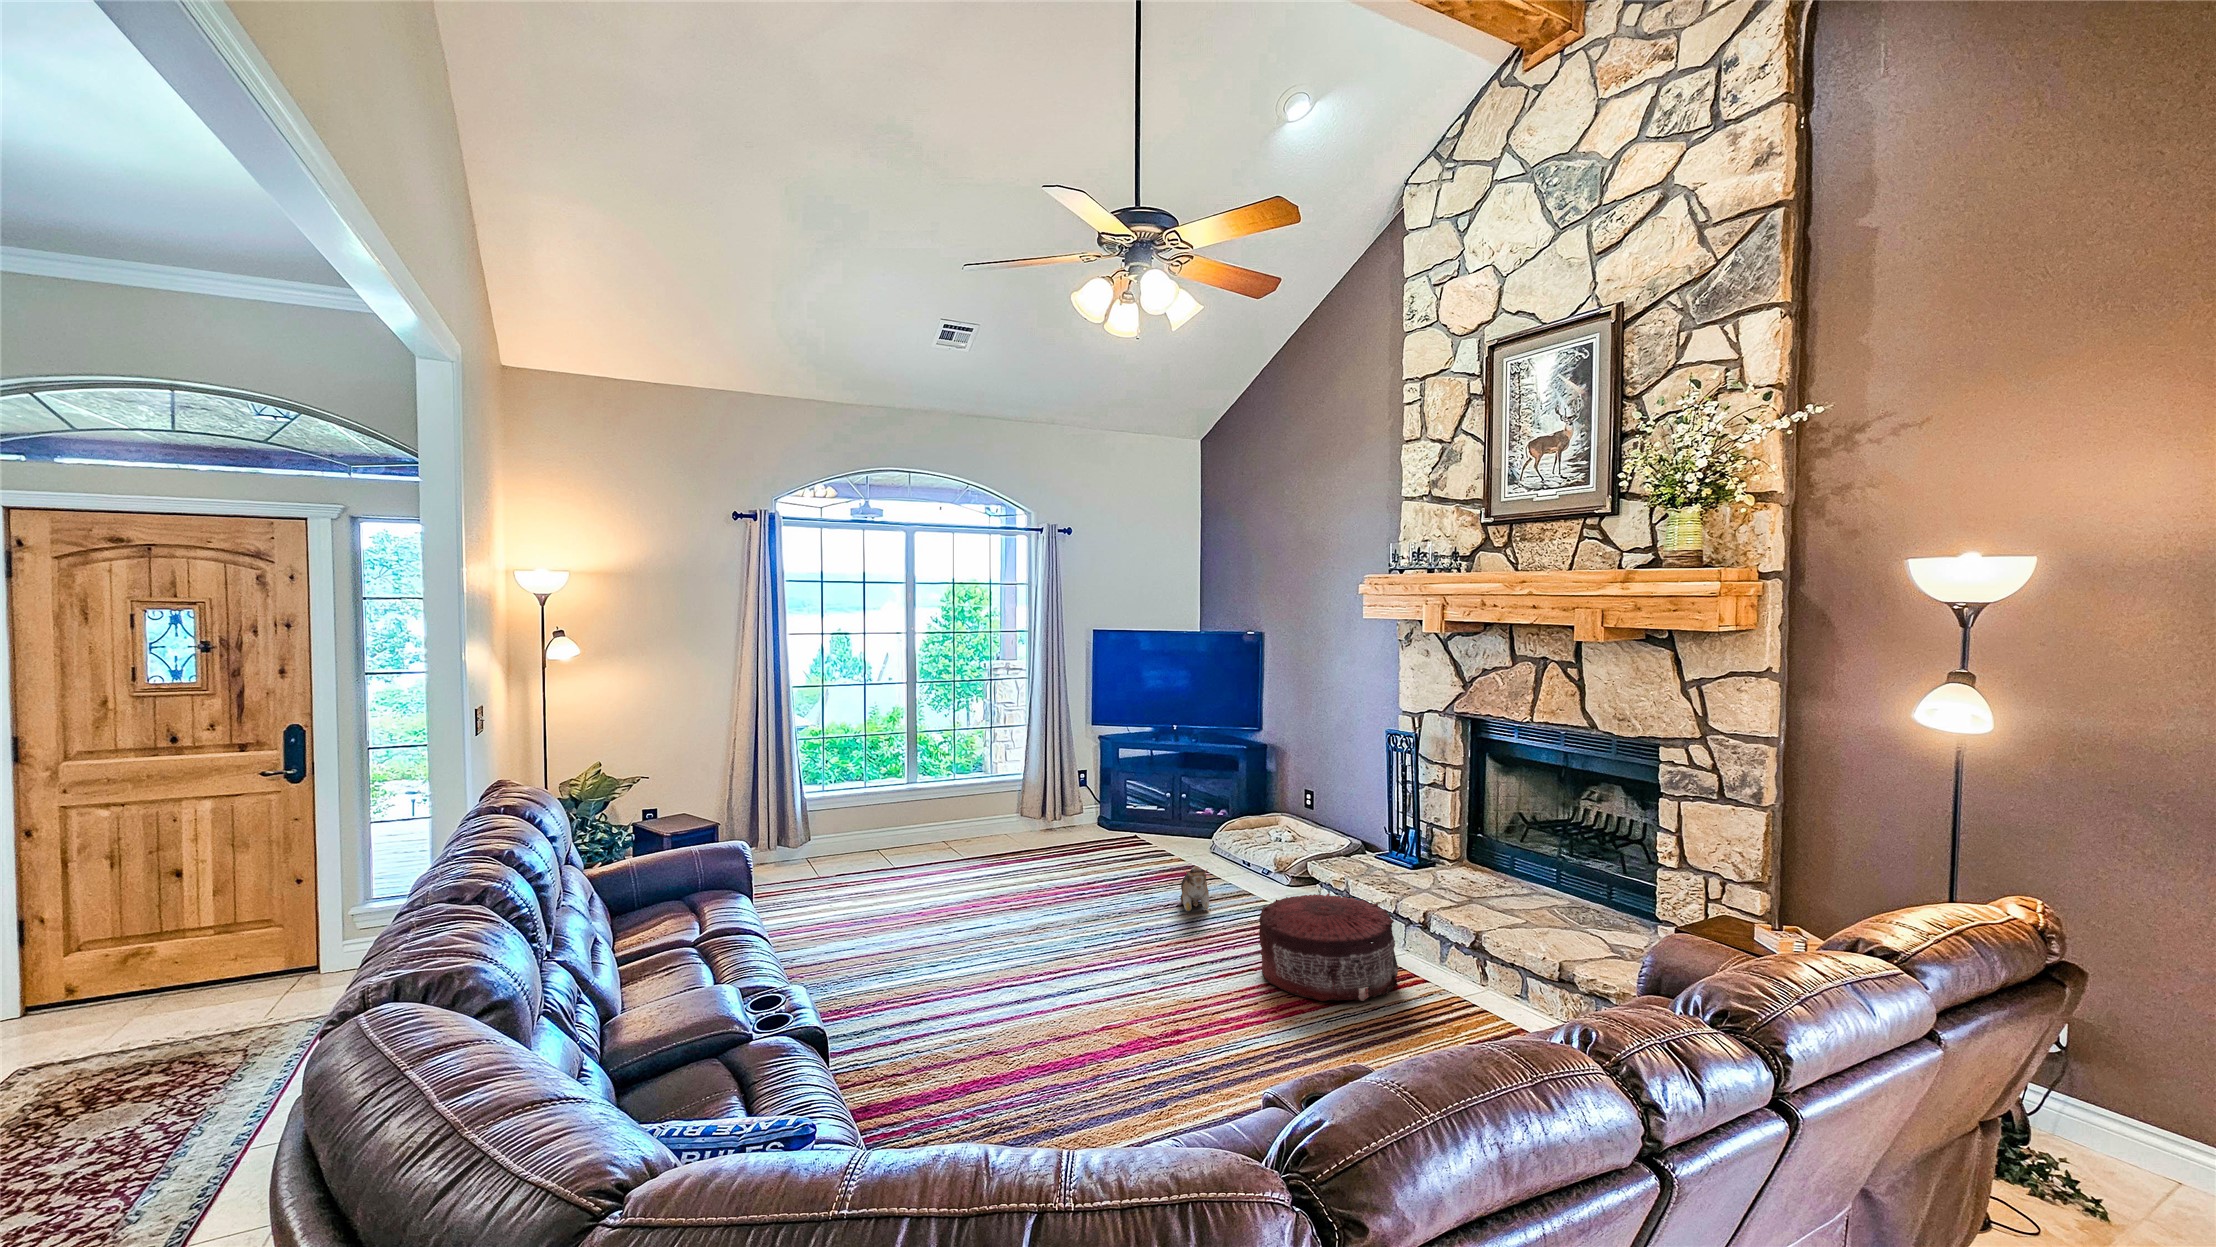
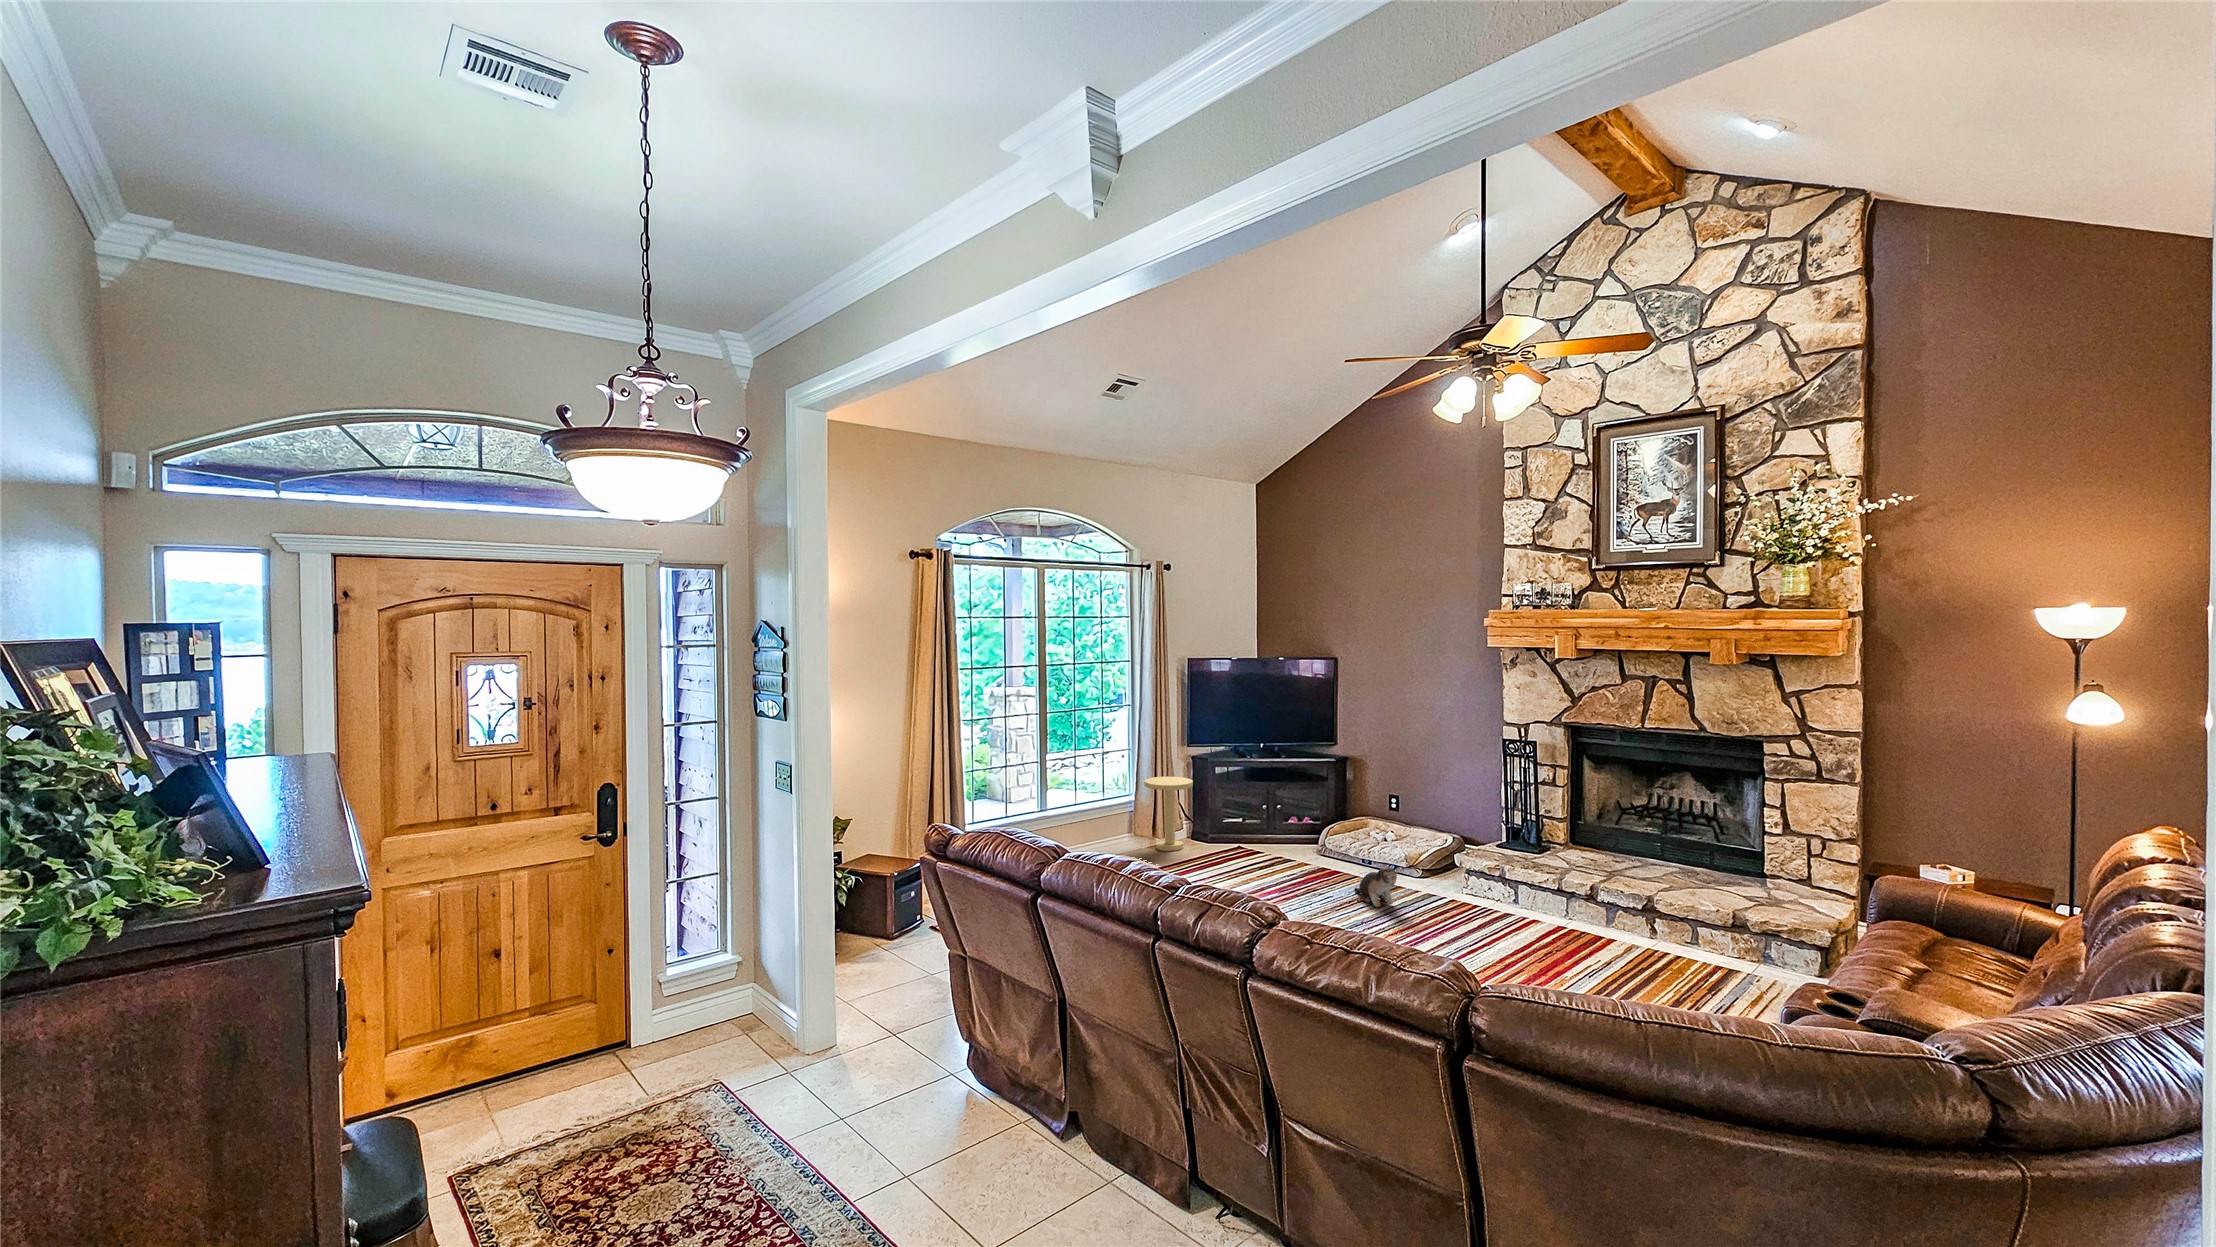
side table: none [1038,754,1089,832] -> present [1144,776,1193,851]
pouf: present [1259,893,1398,1001] -> none [1487,877,1612,962]

